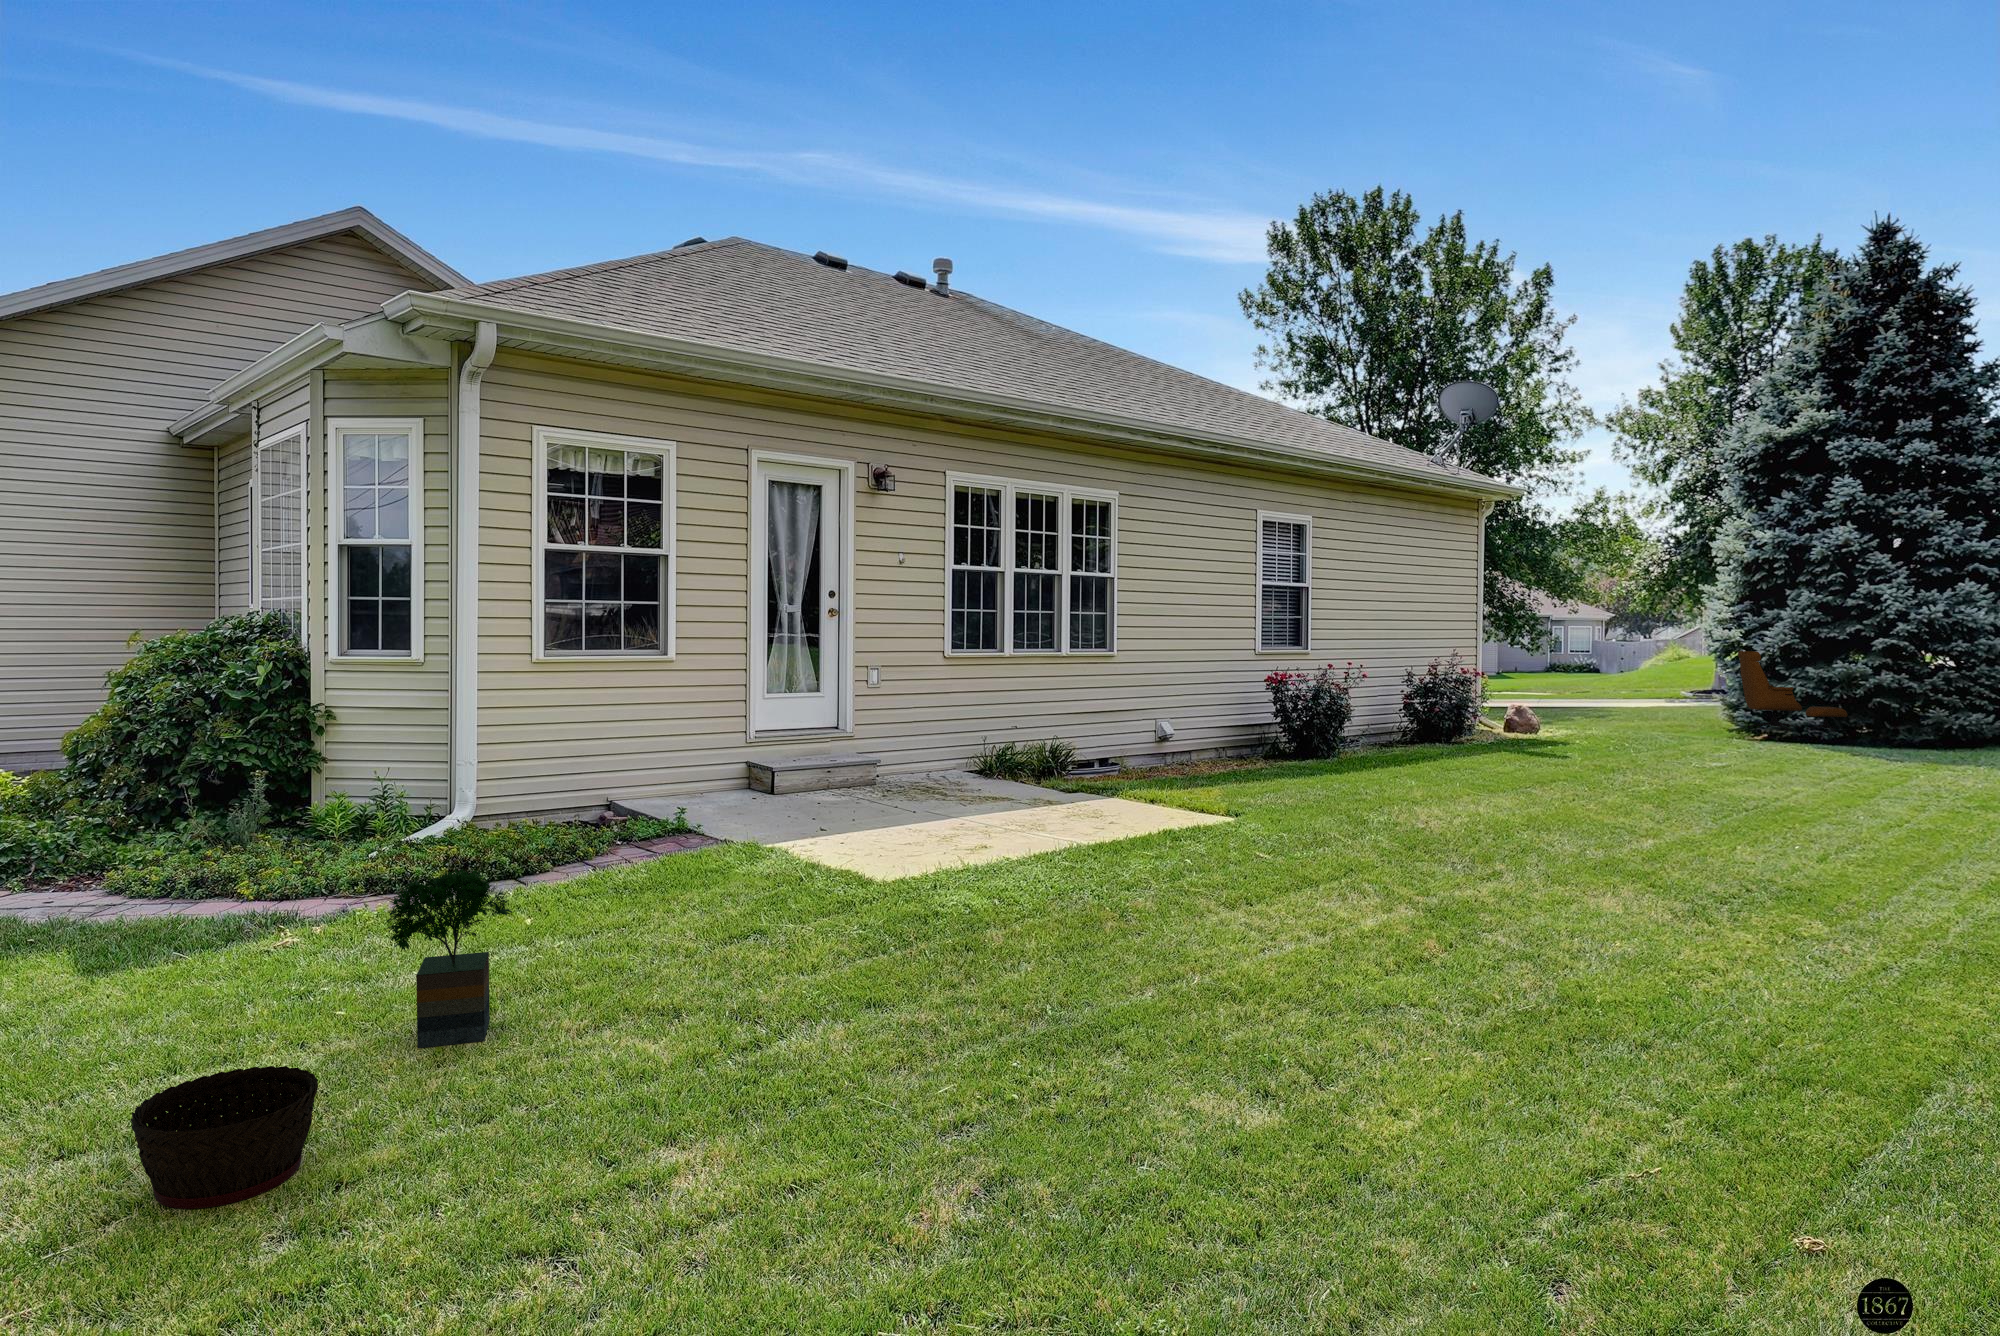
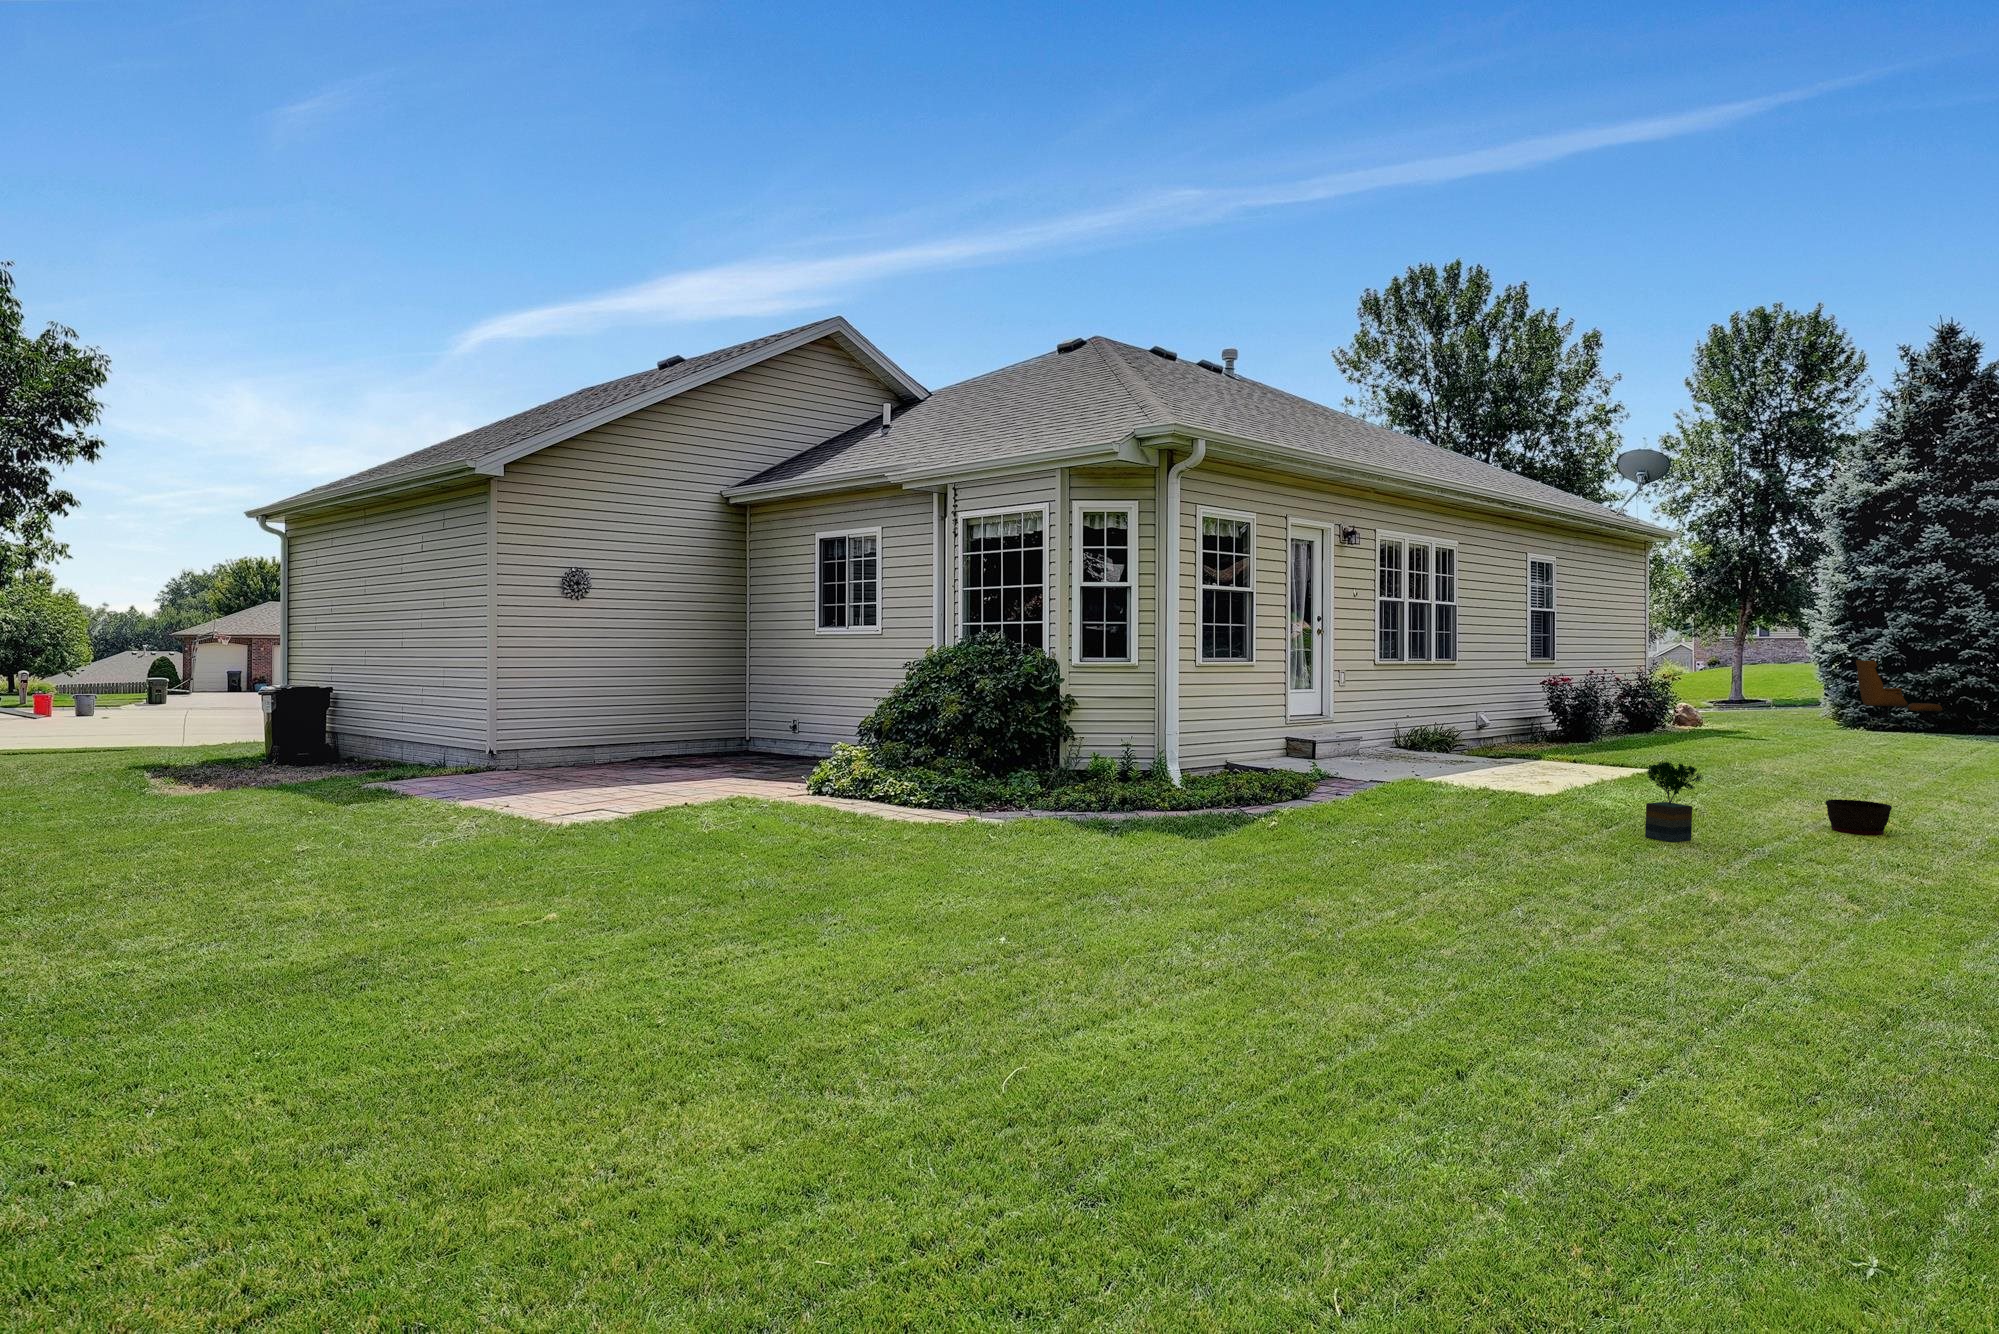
potted tree: present [385,869,512,1048] -> present [1645,762,1703,842]
basket: present [131,1066,318,1209] -> present [1826,799,1892,835]

